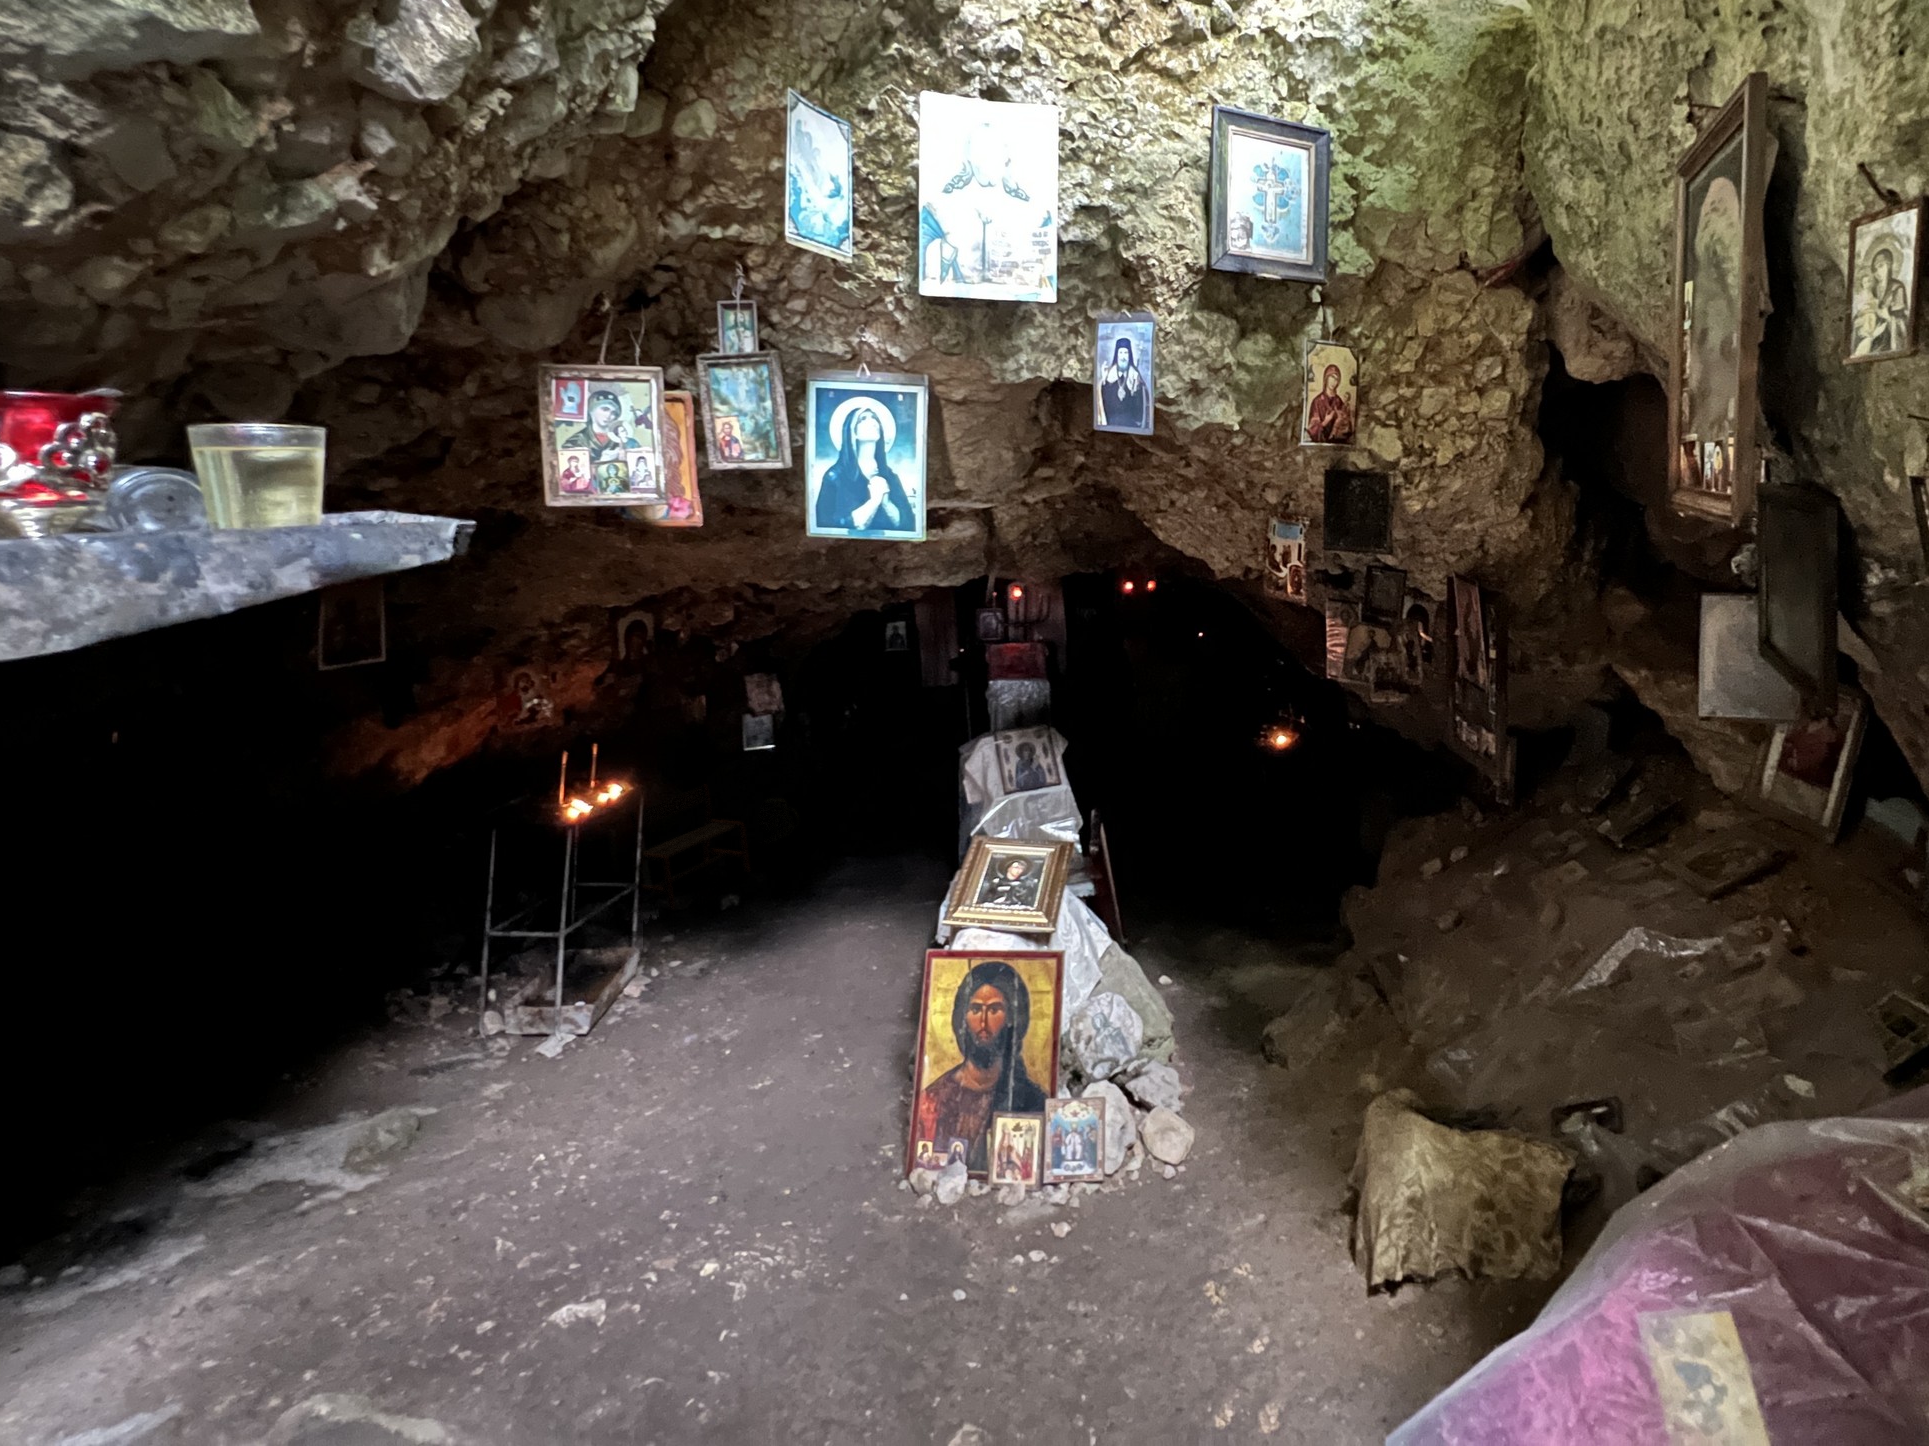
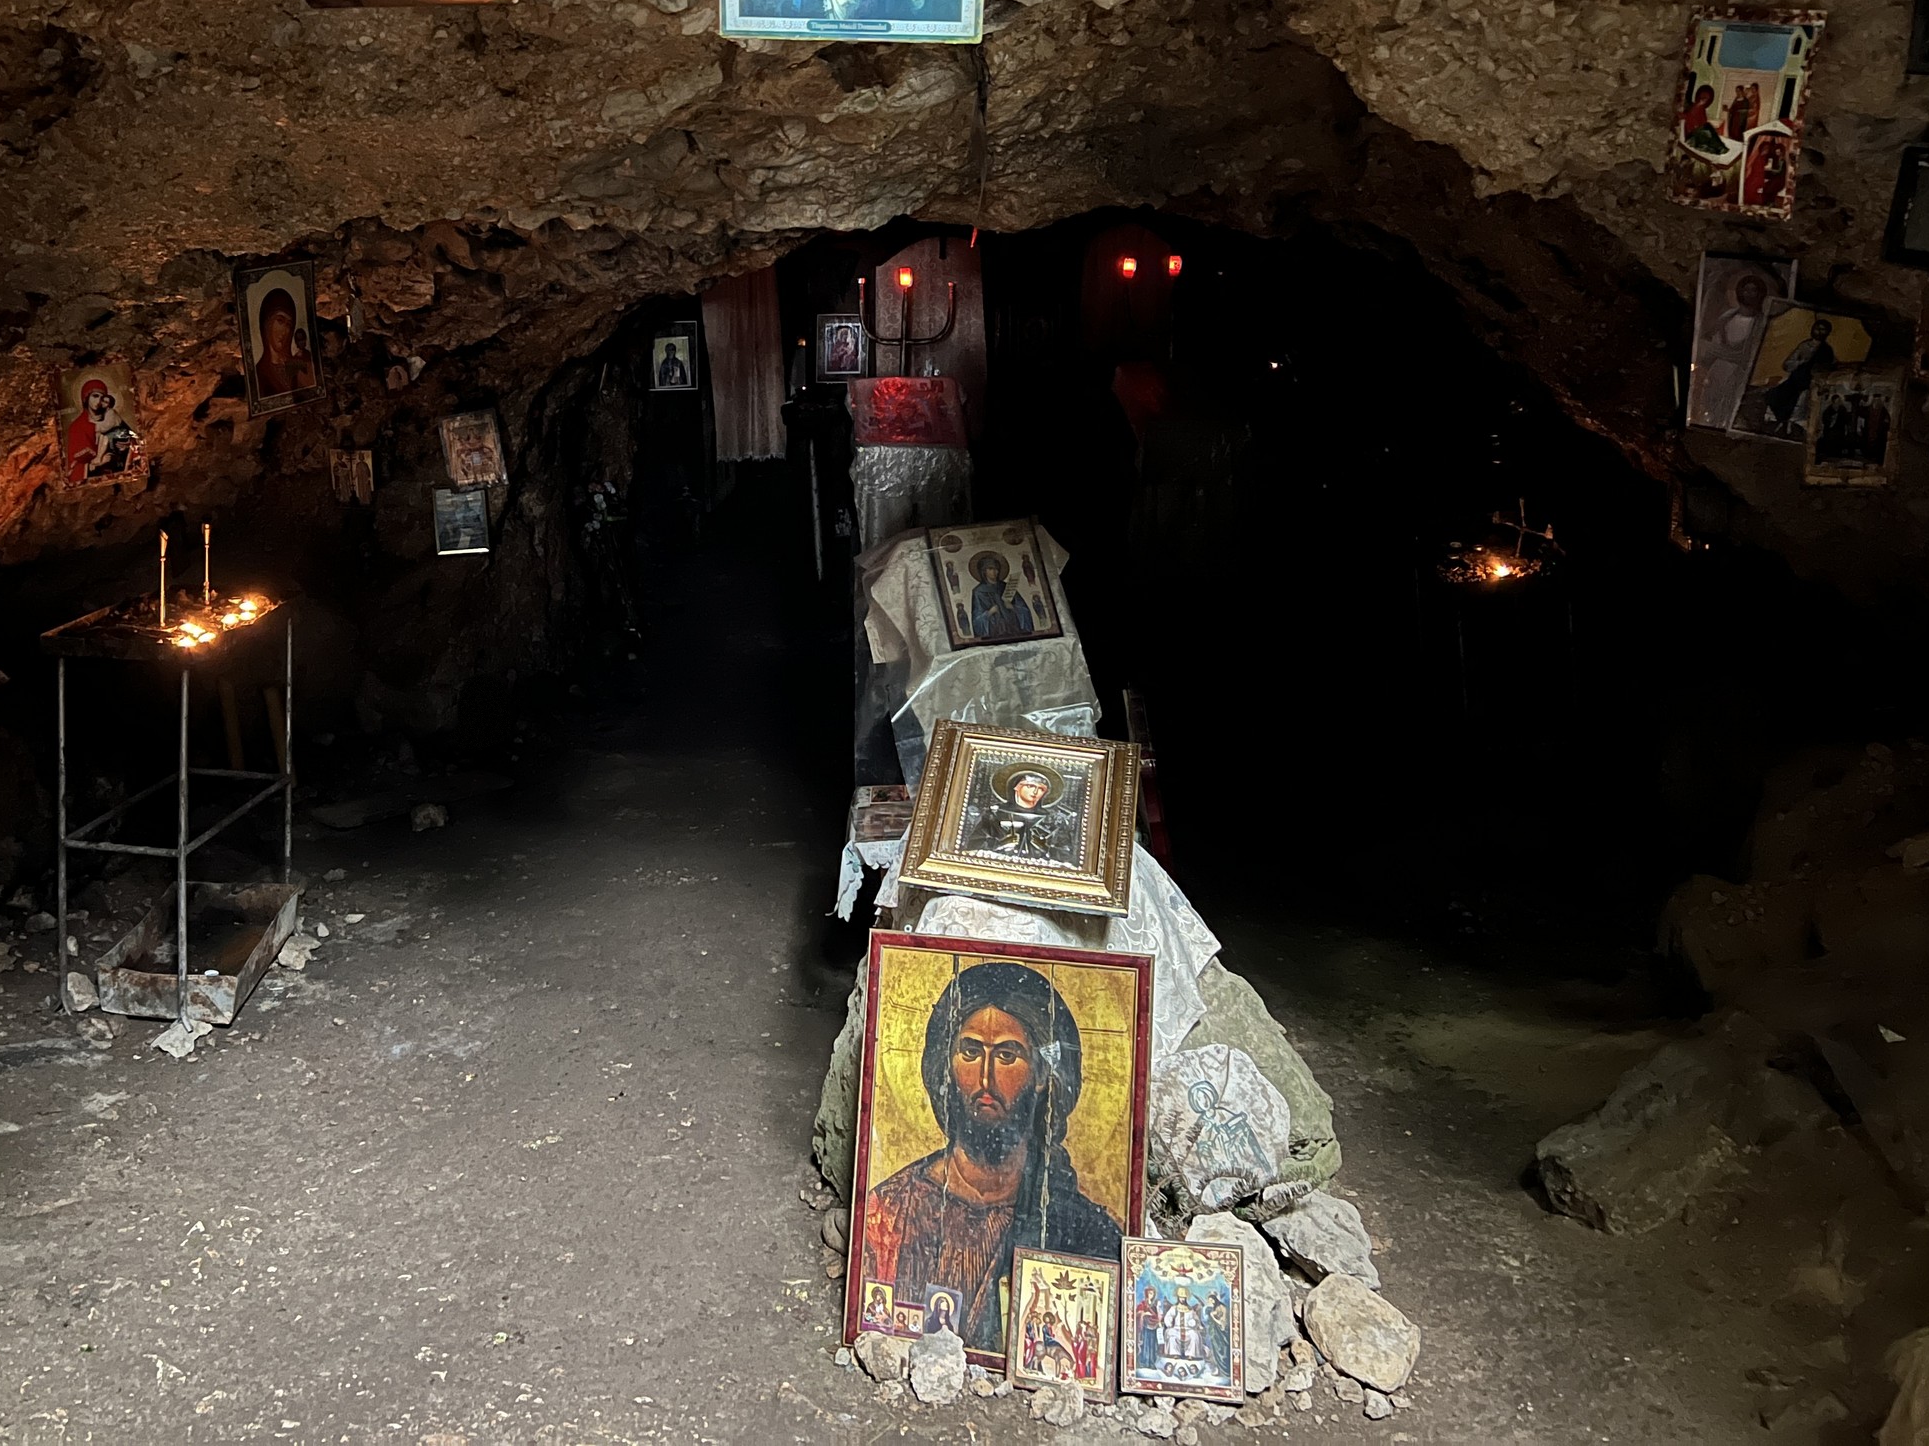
bench: present [630,785,750,910] -> none [264,635,452,838]

